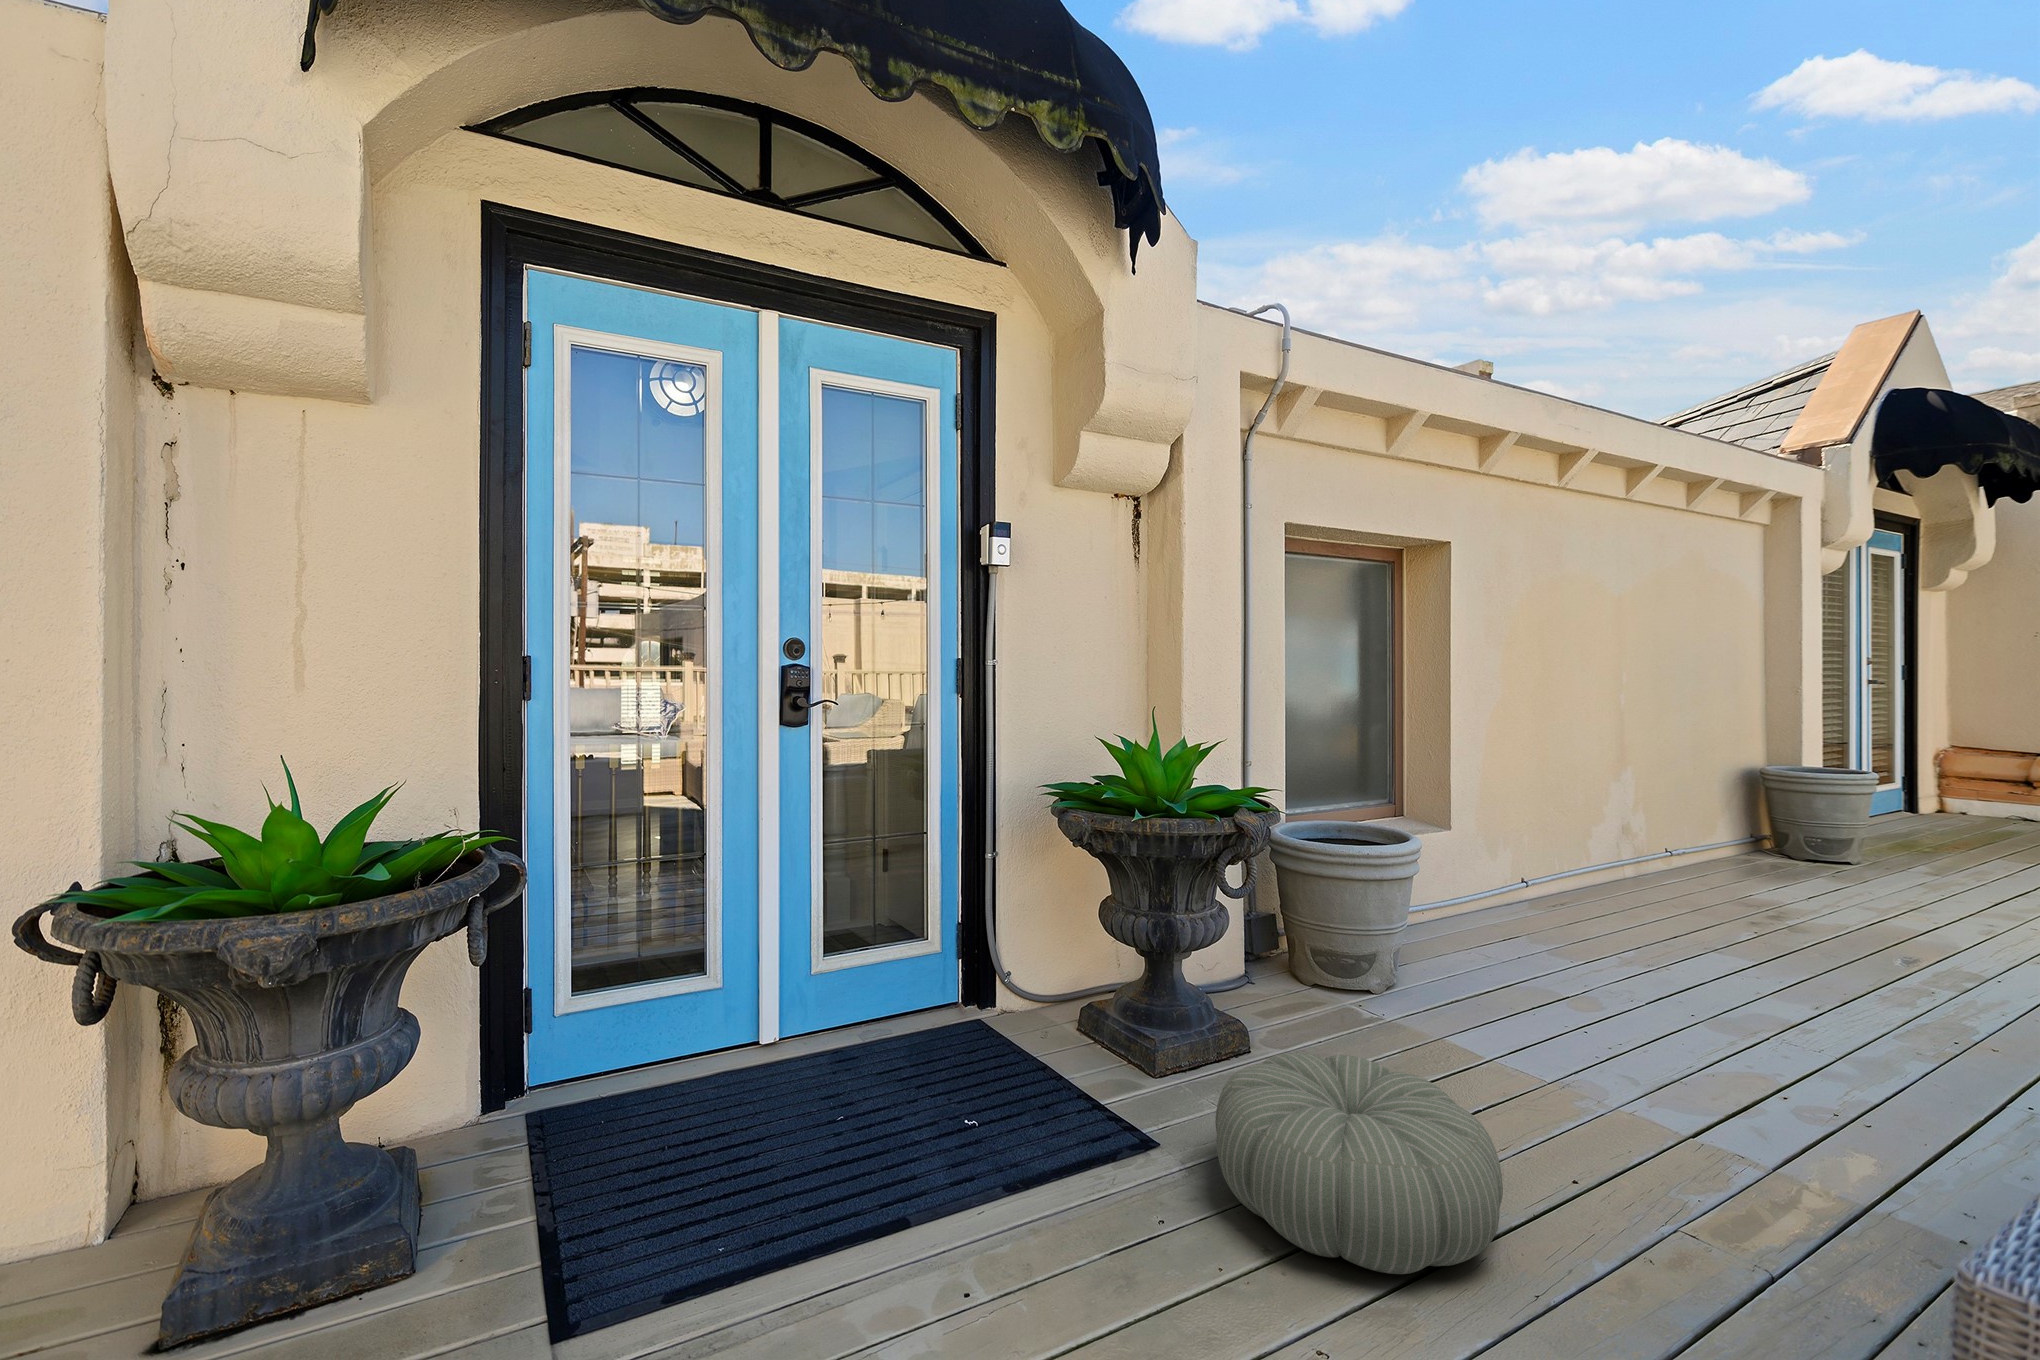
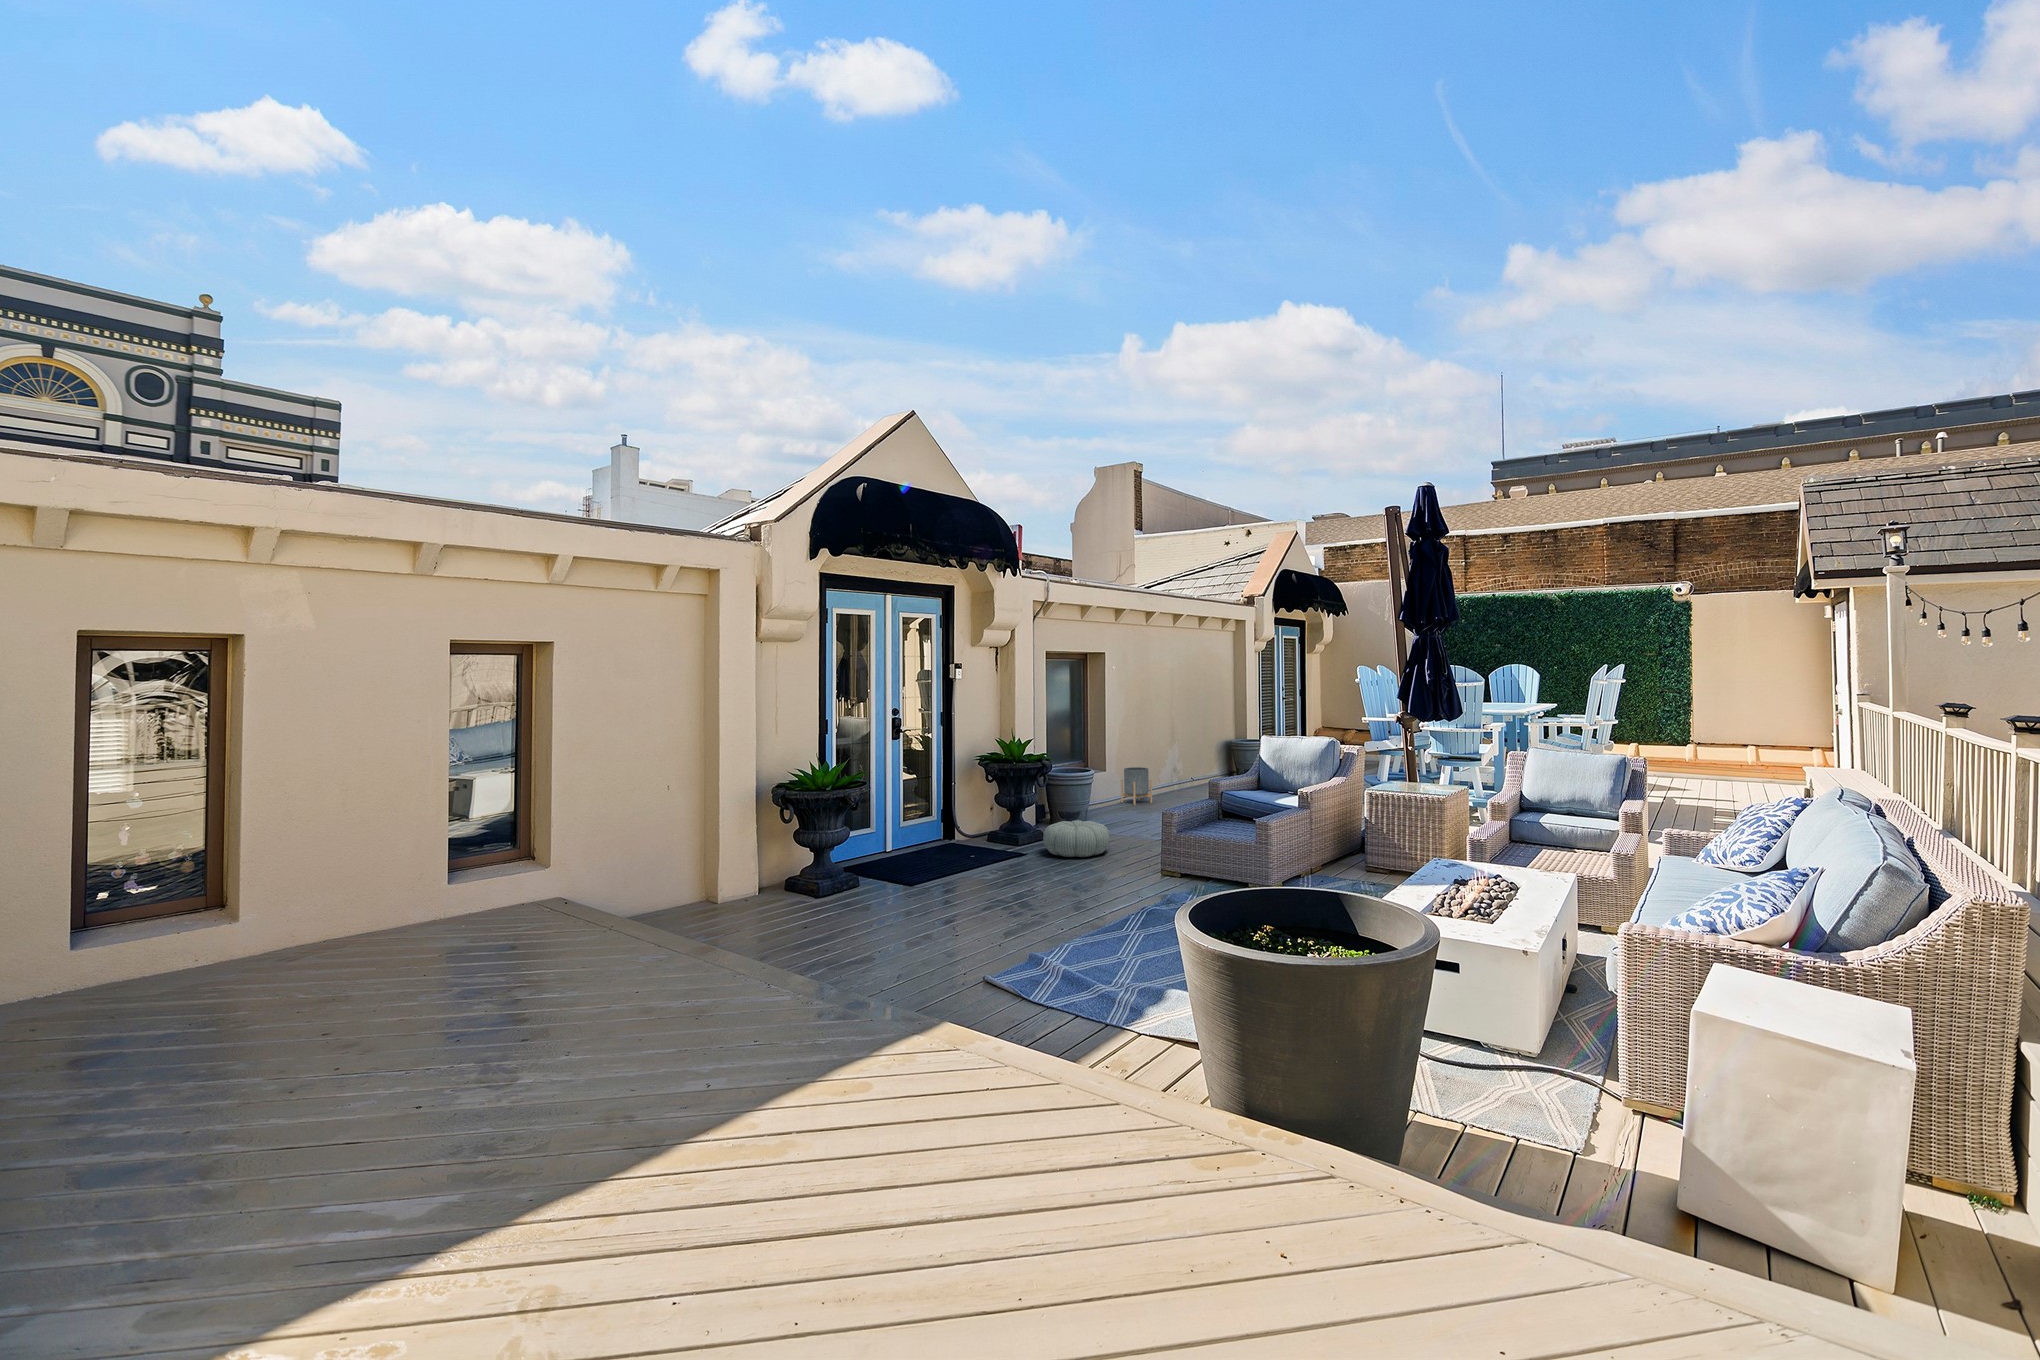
planter: none [1491,823,1584,922] -> present [1121,767,1152,805]

